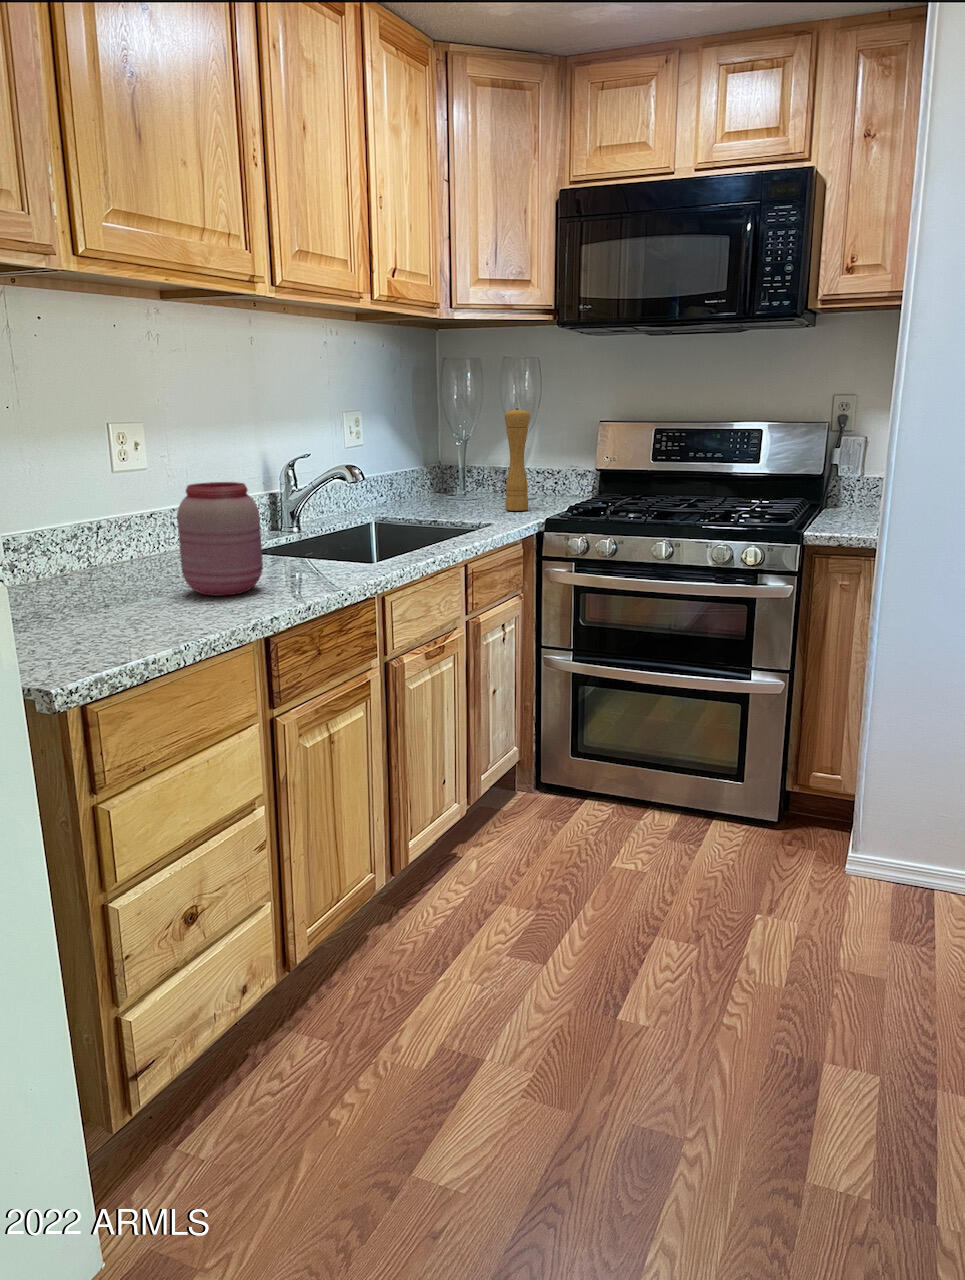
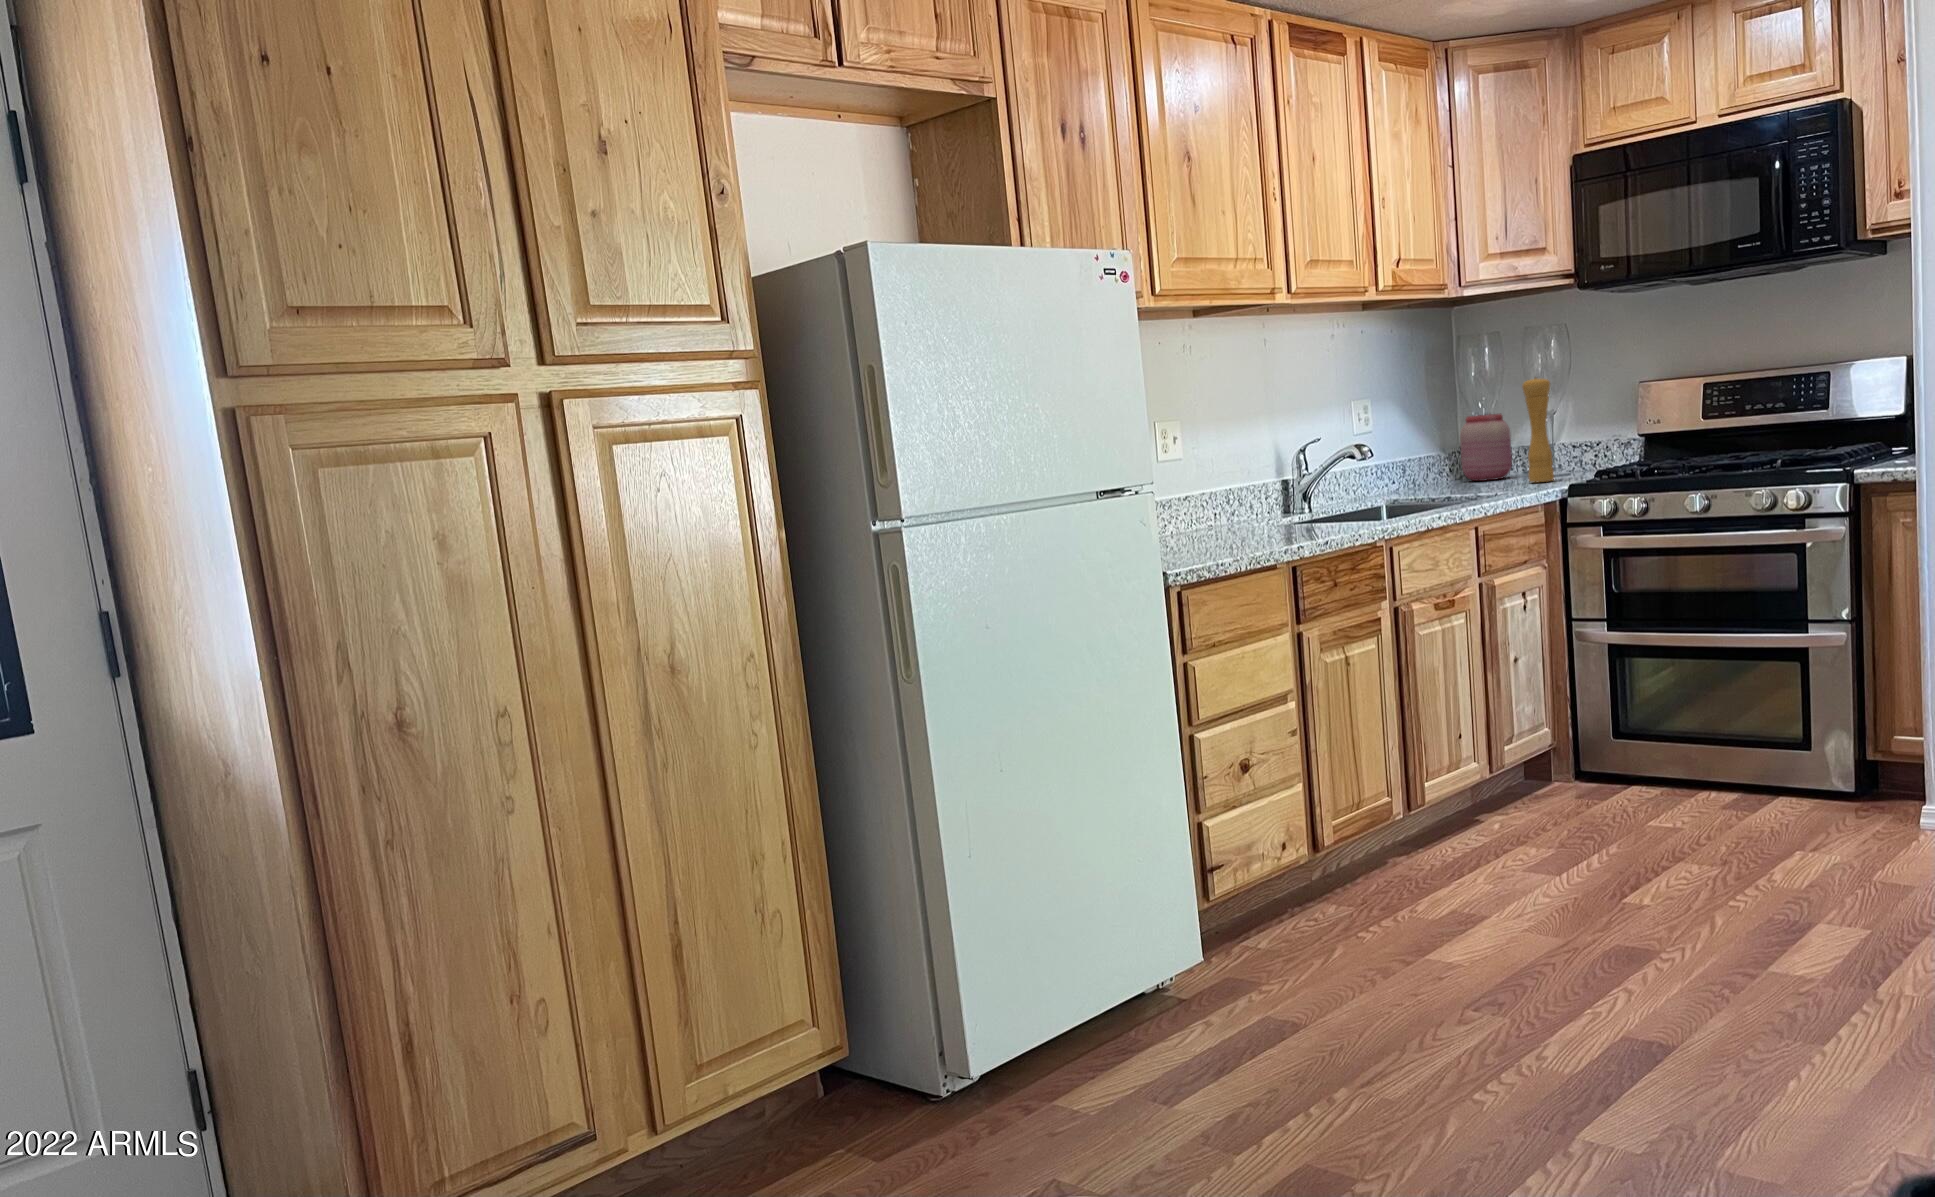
jar: present [177,482,263,596] -> present [1460,414,1512,481]

